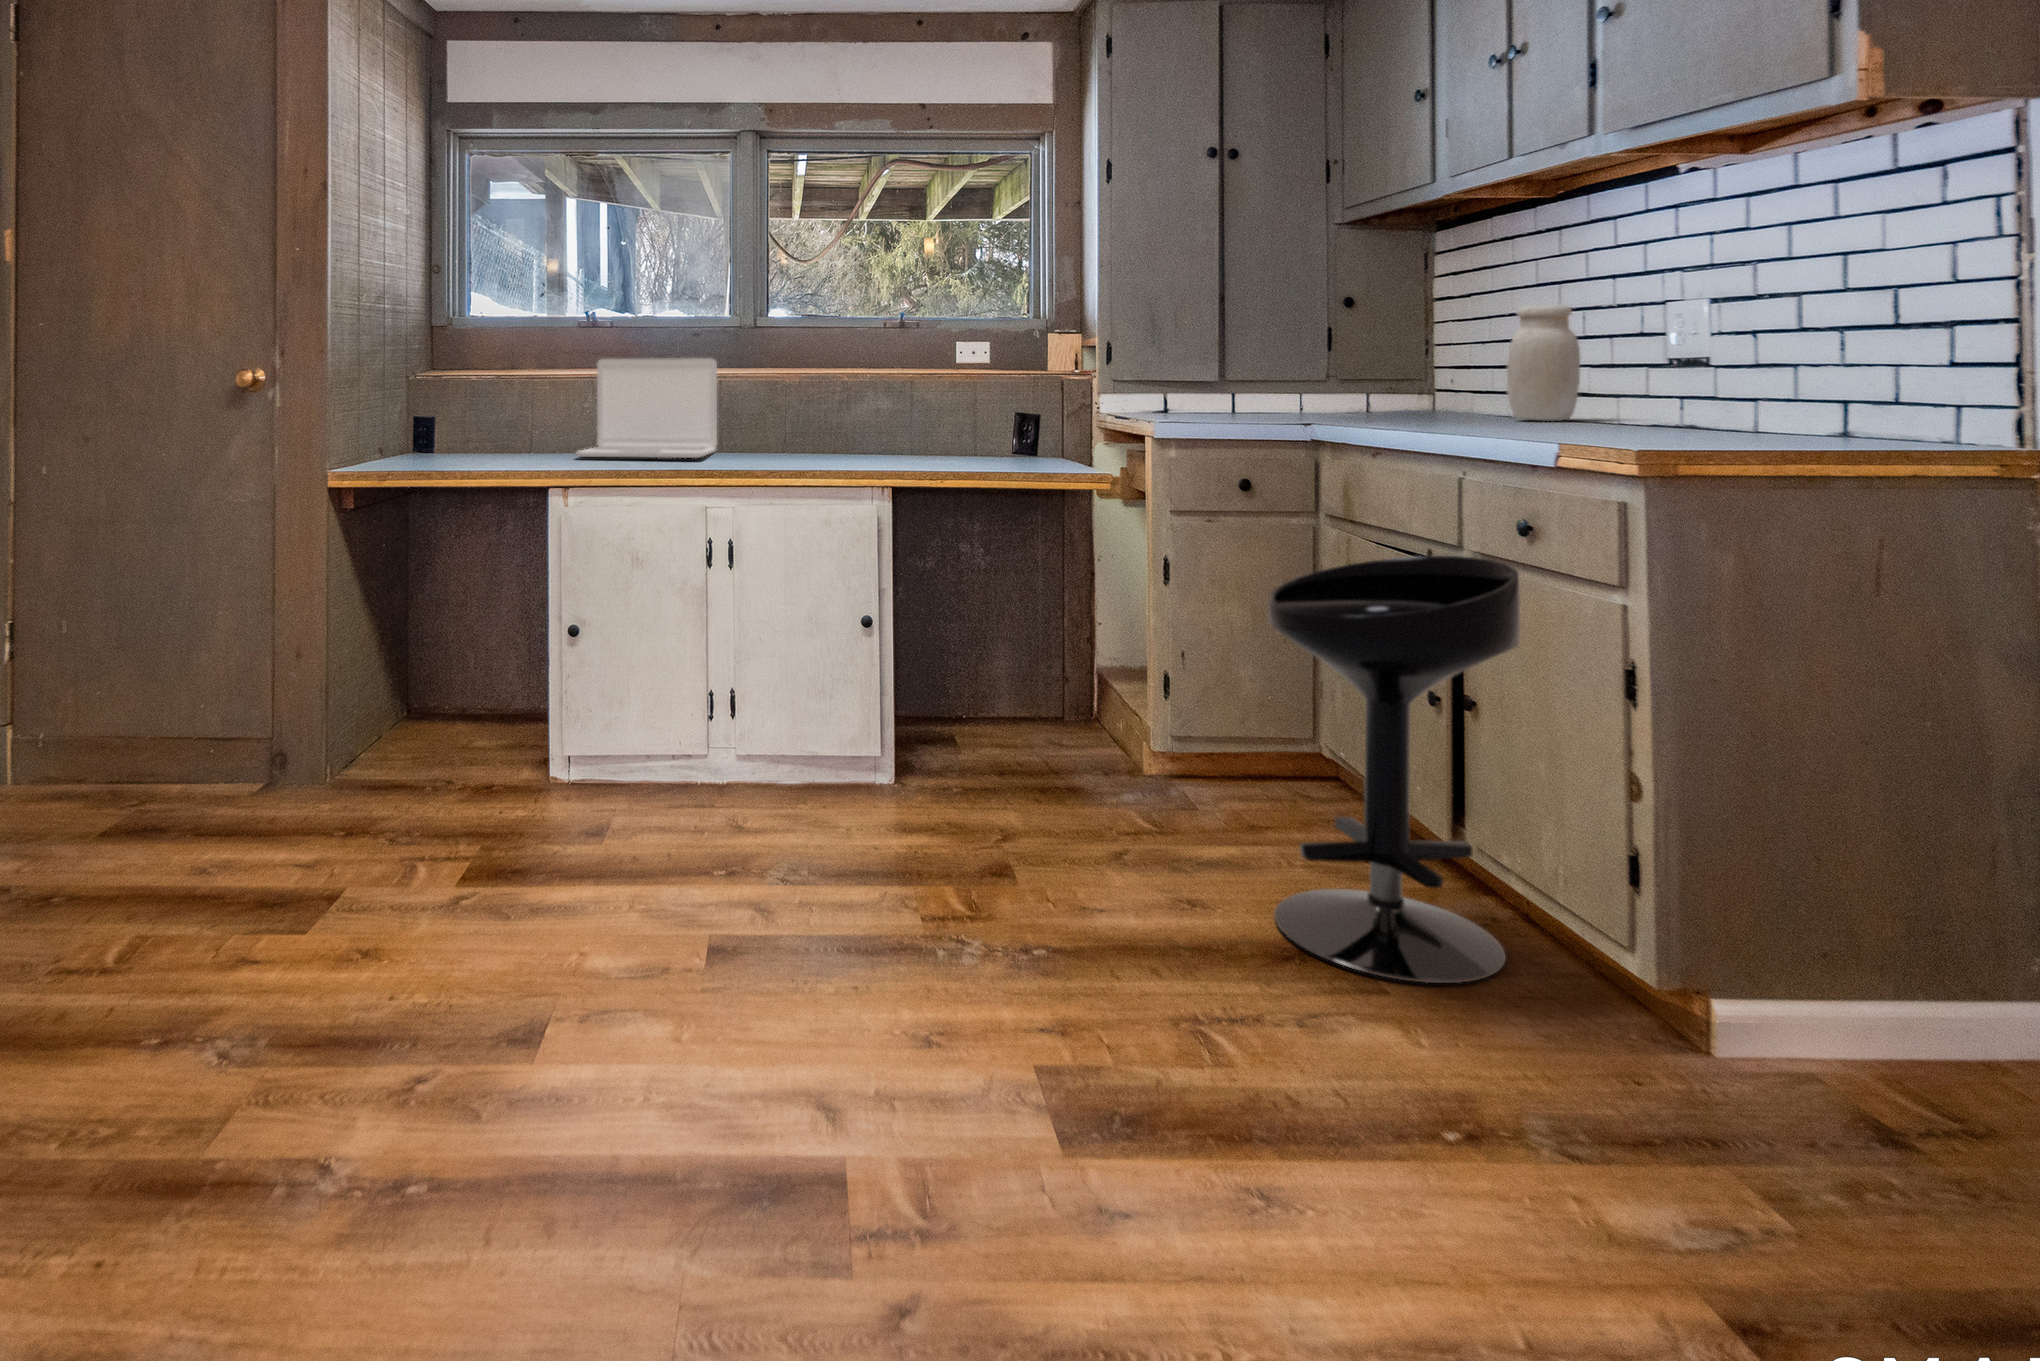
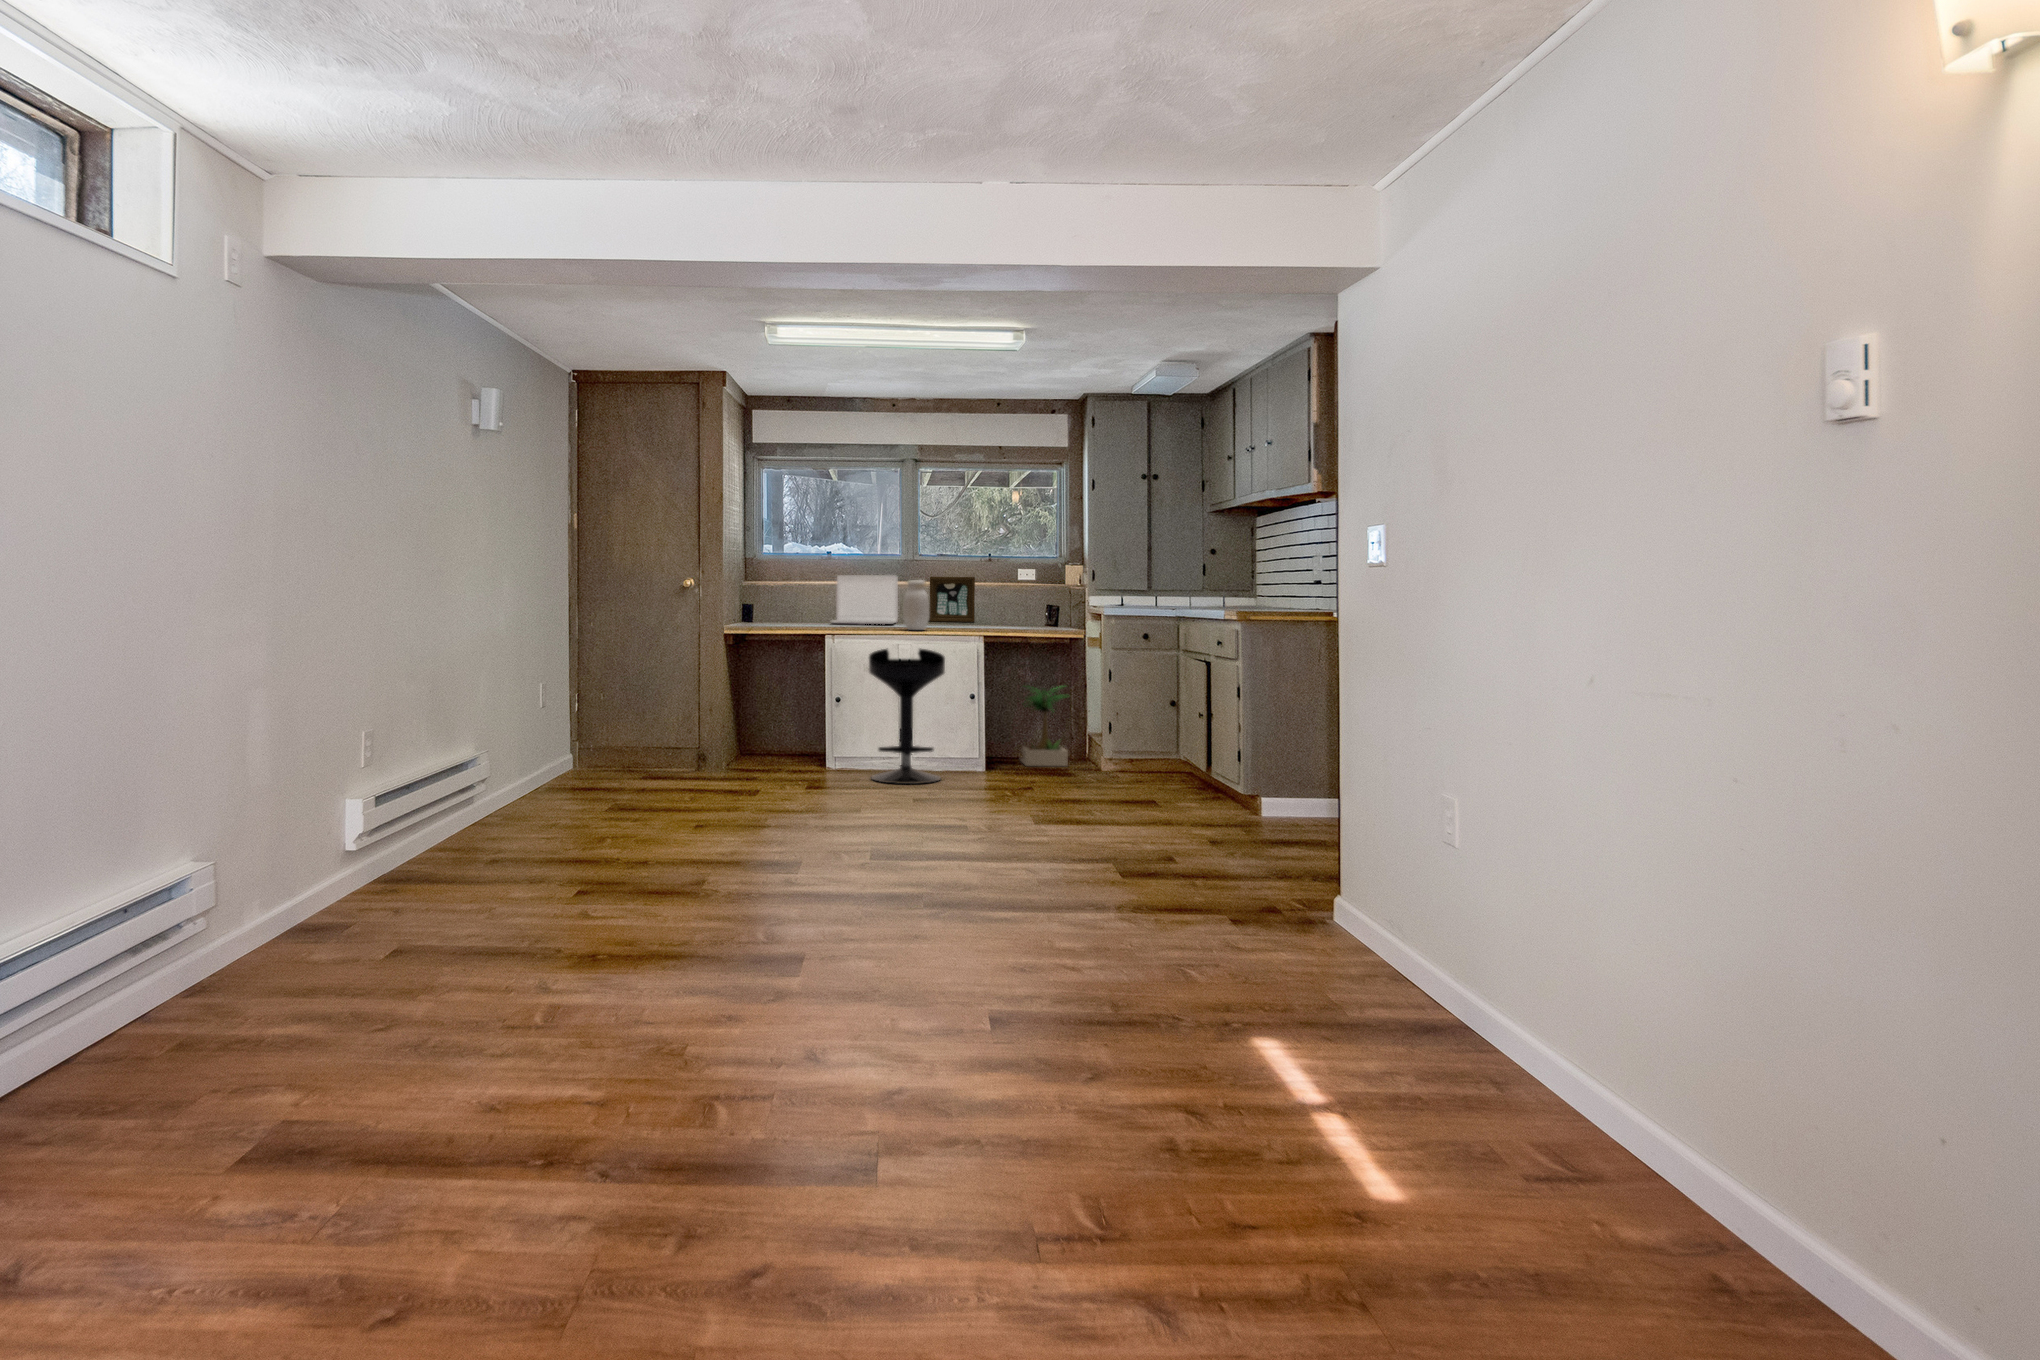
jar: present [1507,305,1580,421] -> present [903,580,929,630]
picture frame: none [782,360,870,449] -> present [929,577,975,622]
bar stool: present [1268,556,1521,983] -> present [869,649,945,784]
potted plant: none [960,573,1083,750] -> present [1020,686,1068,766]

